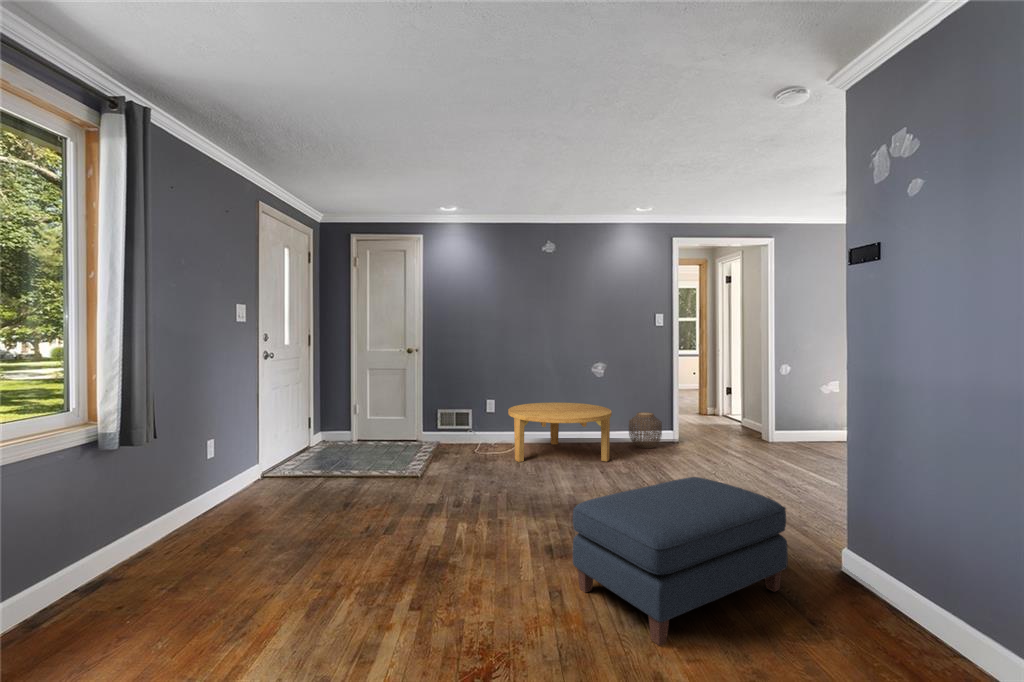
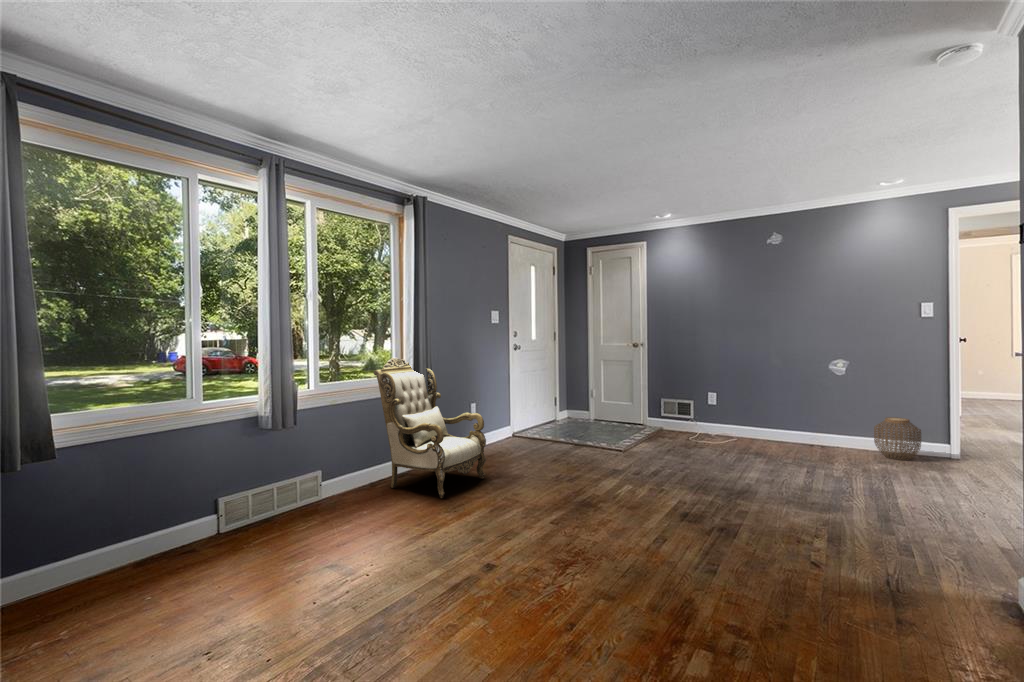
armchair: none [42,376,269,617] -> present [373,357,486,498]
coffee table: present [508,402,612,462] -> none [717,399,837,464]
ottoman: present [573,477,788,645] -> none [669,469,893,590]

